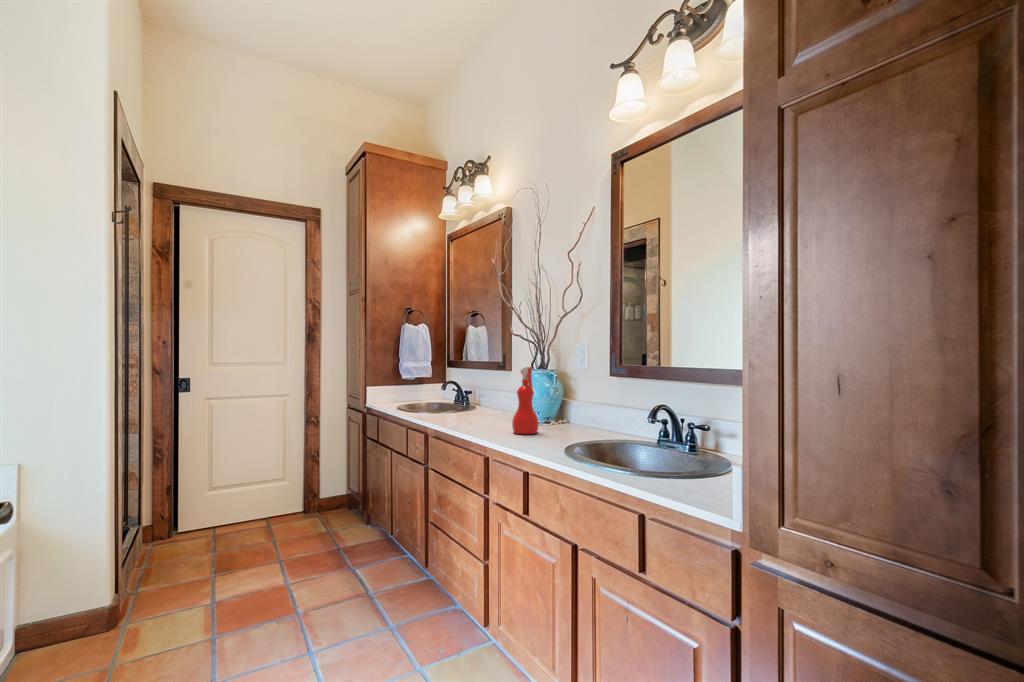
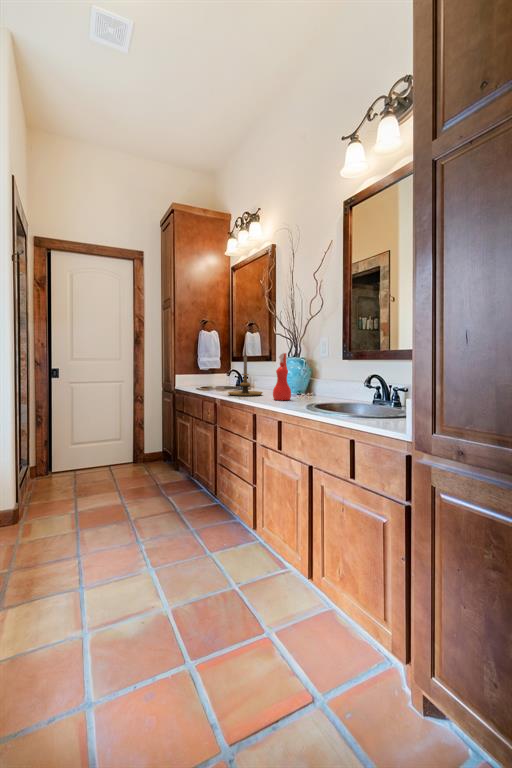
candle holder: none [445,364,496,424] -> present [228,355,263,396]

